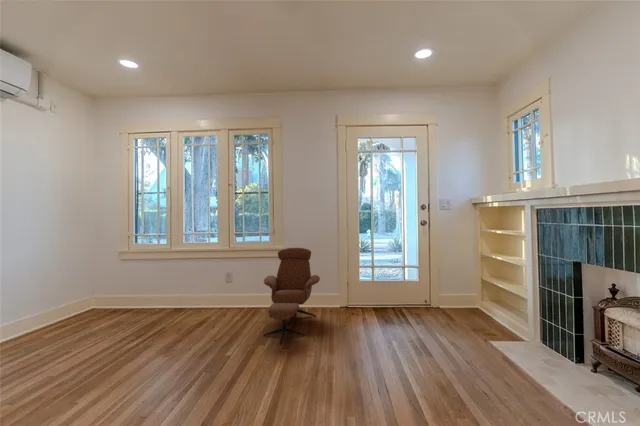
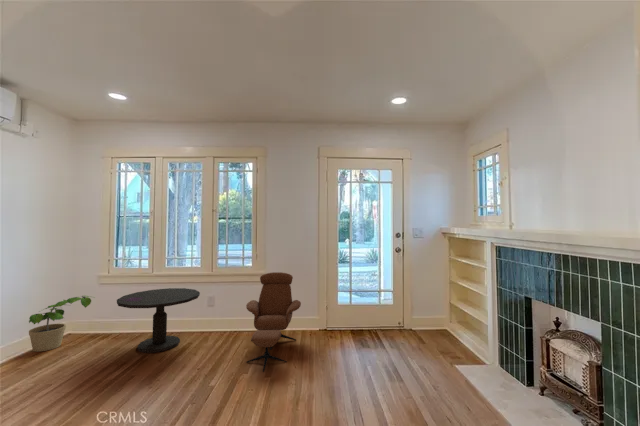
side table: none [136,265,218,326] -> present [117,288,200,353]
potted plant: none [55,270,117,324] -> present [29,296,91,352]

